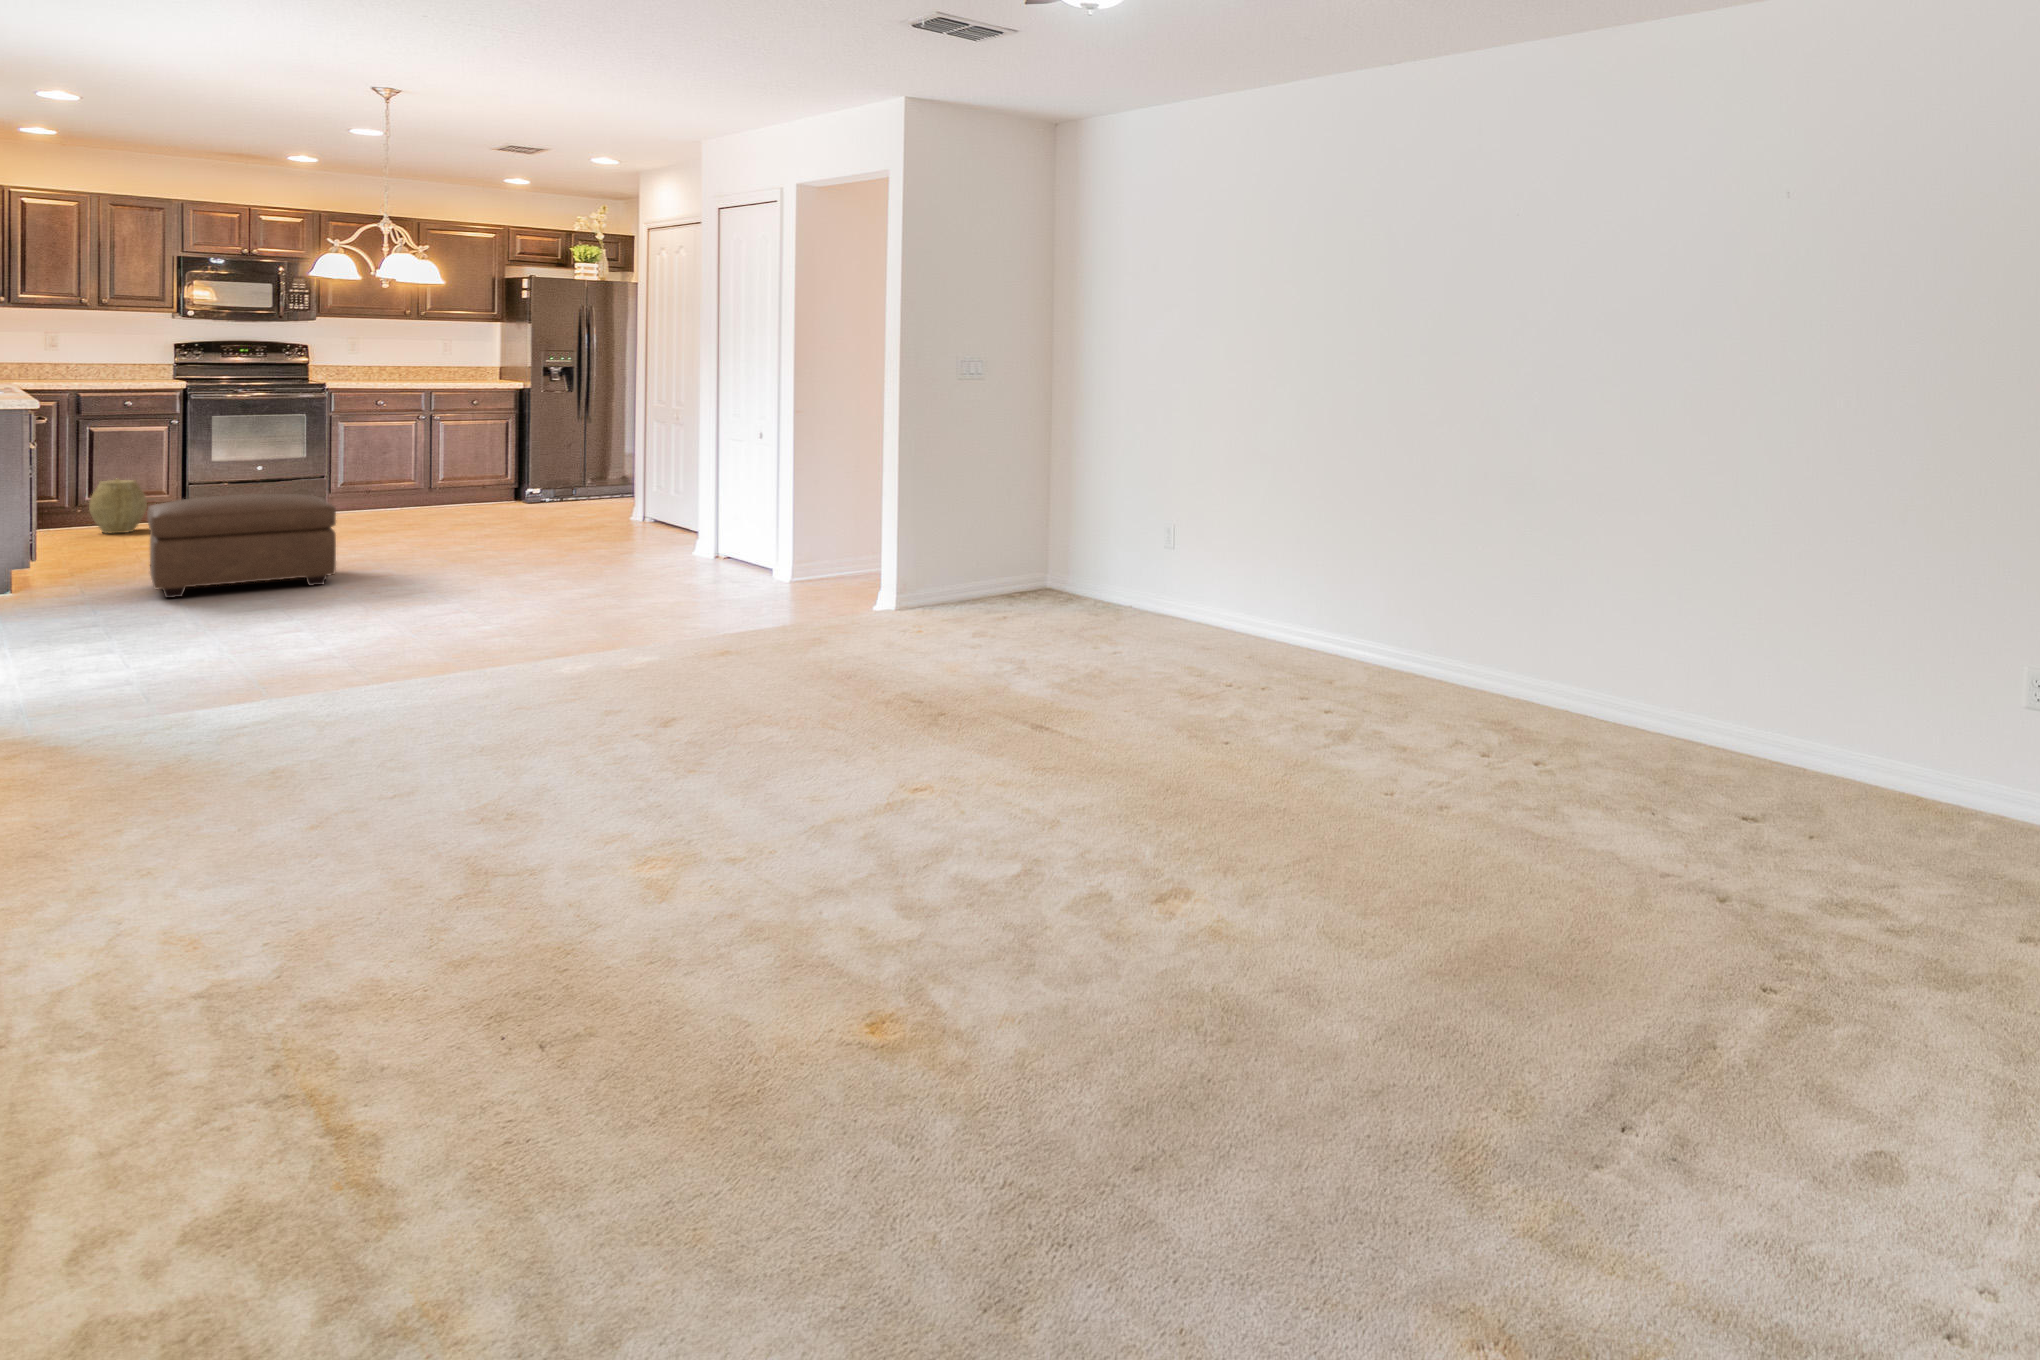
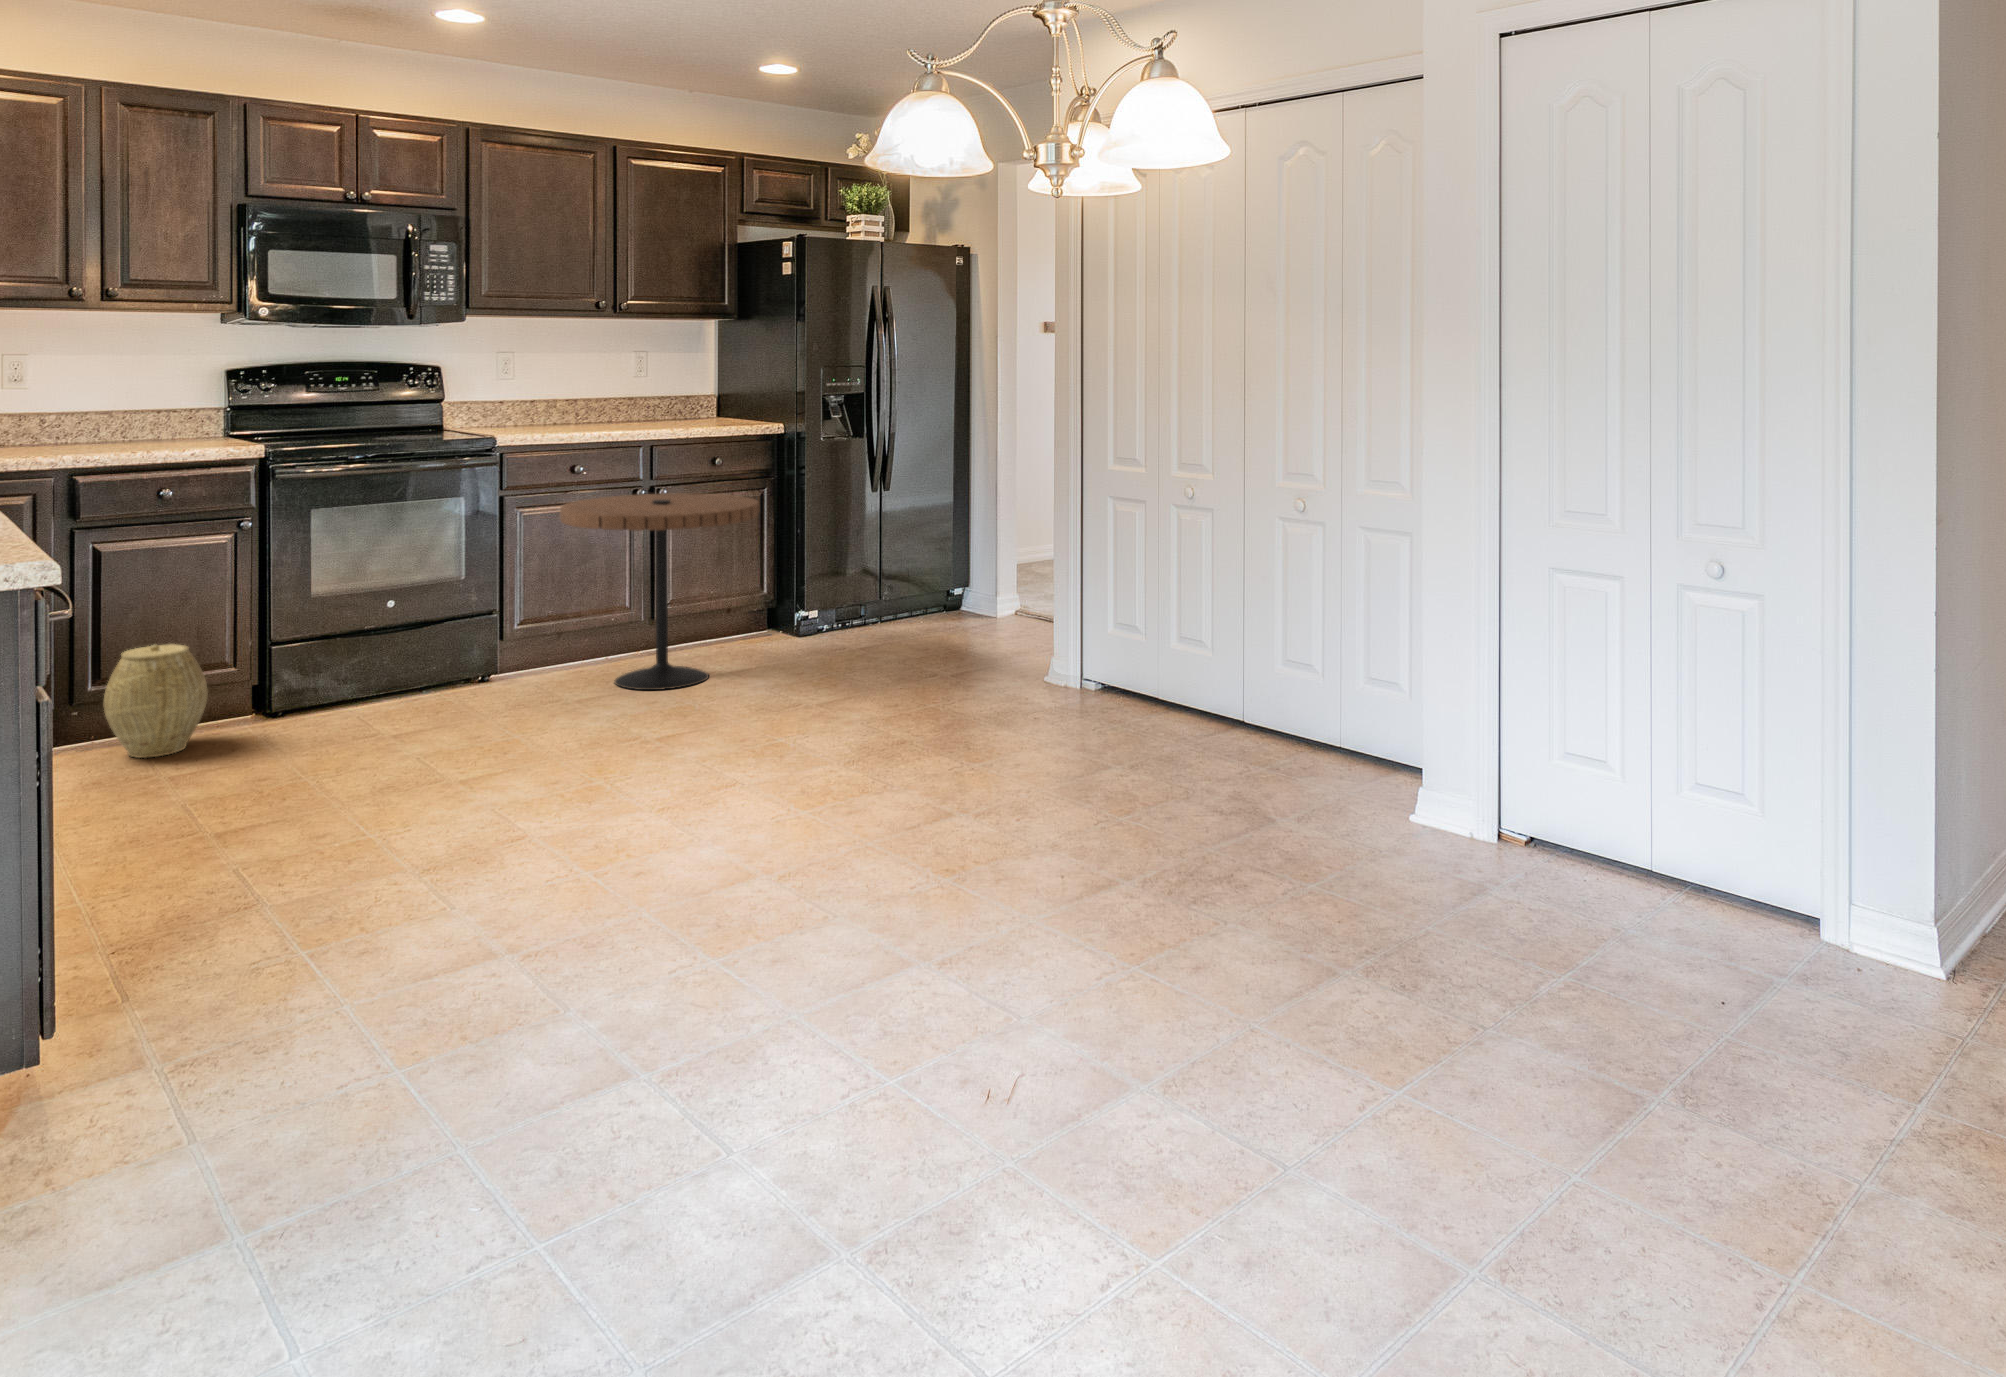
side table: none [359,418,481,519] -> present [560,493,759,690]
ottoman: present [147,494,336,598] -> none [379,738,825,1093]

